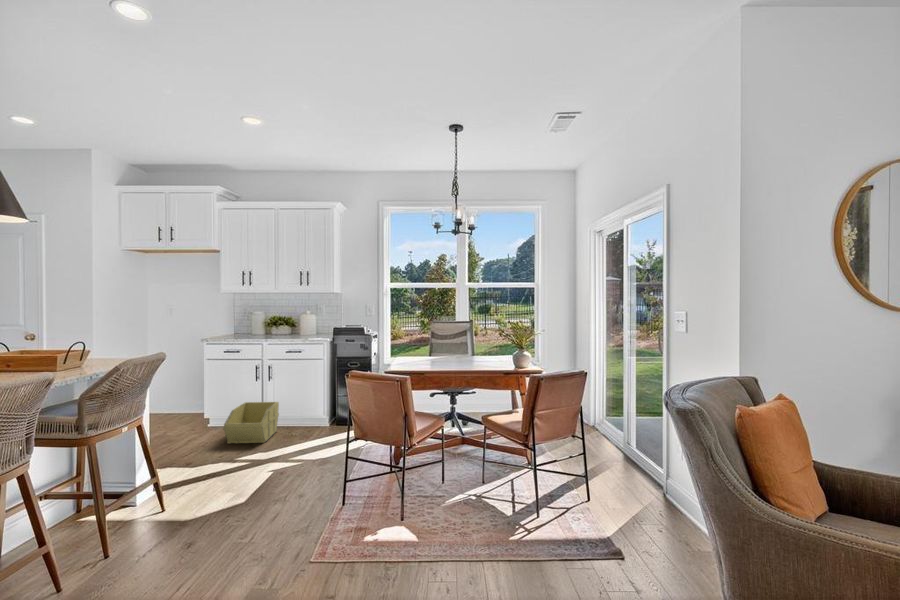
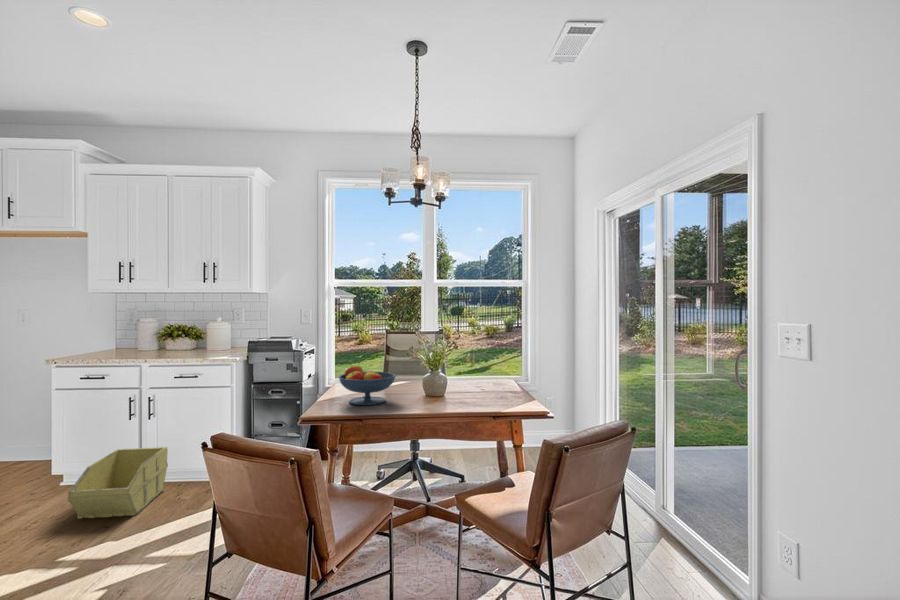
fruit bowl: none [404,341,442,366] -> present [339,366,396,405]

